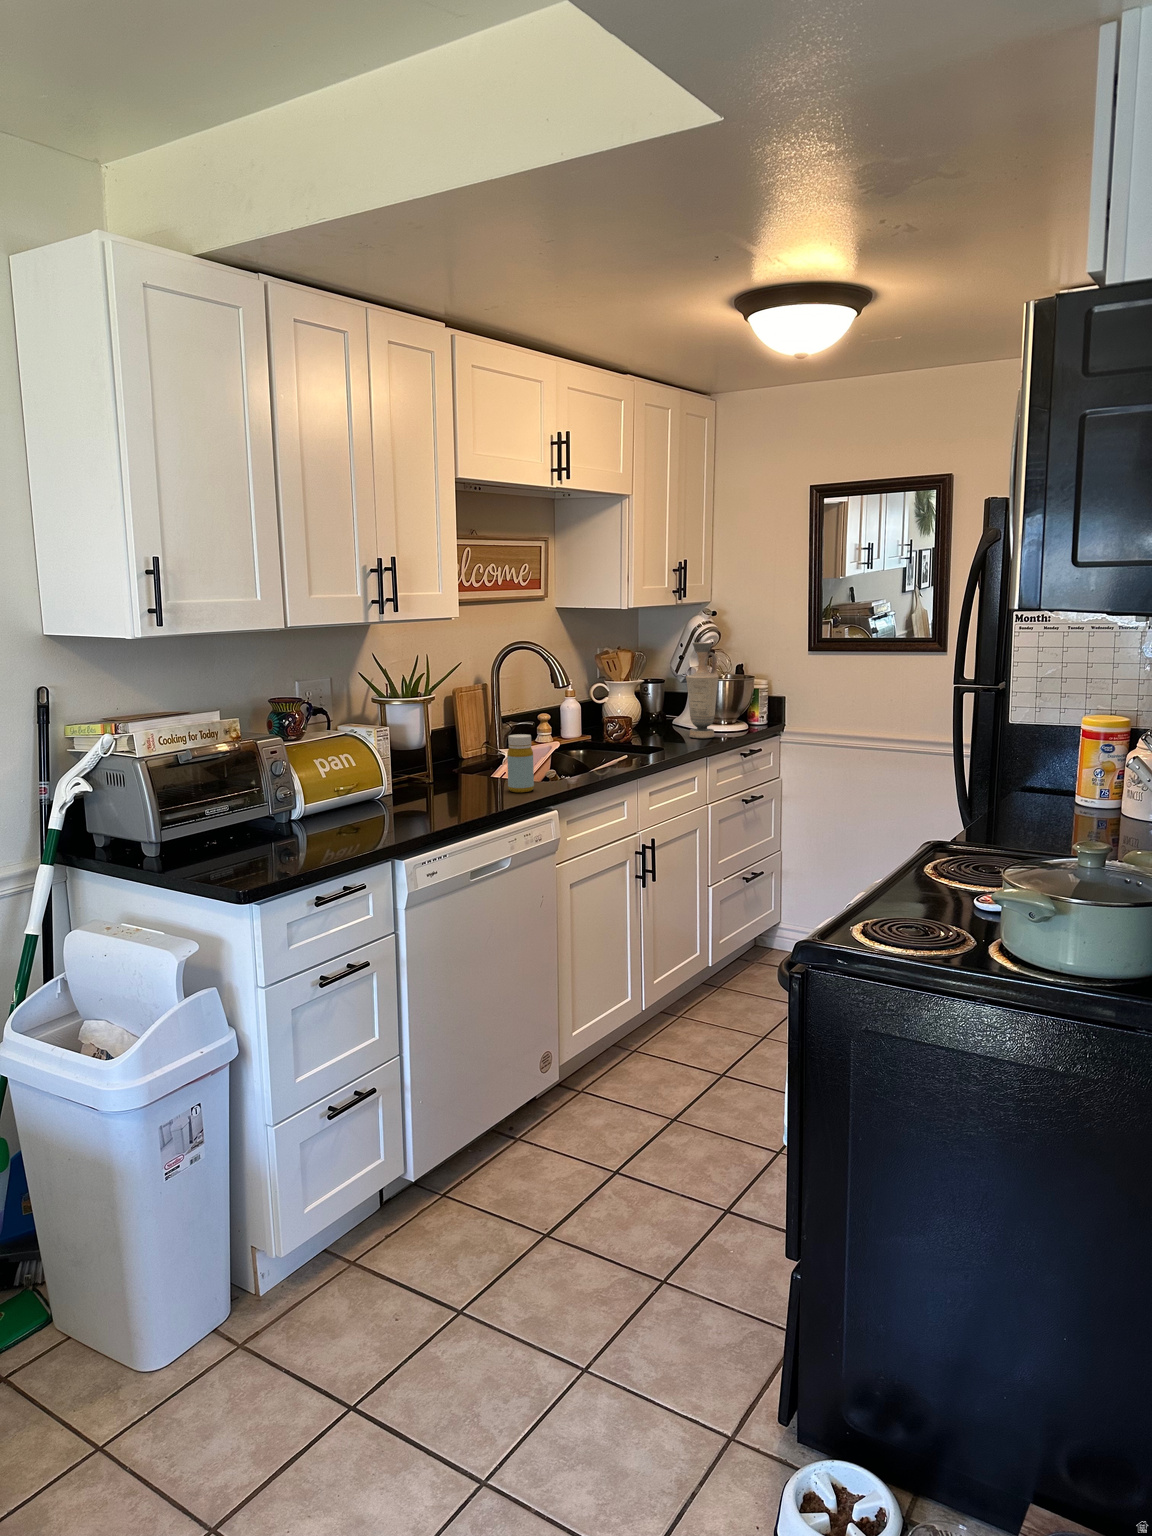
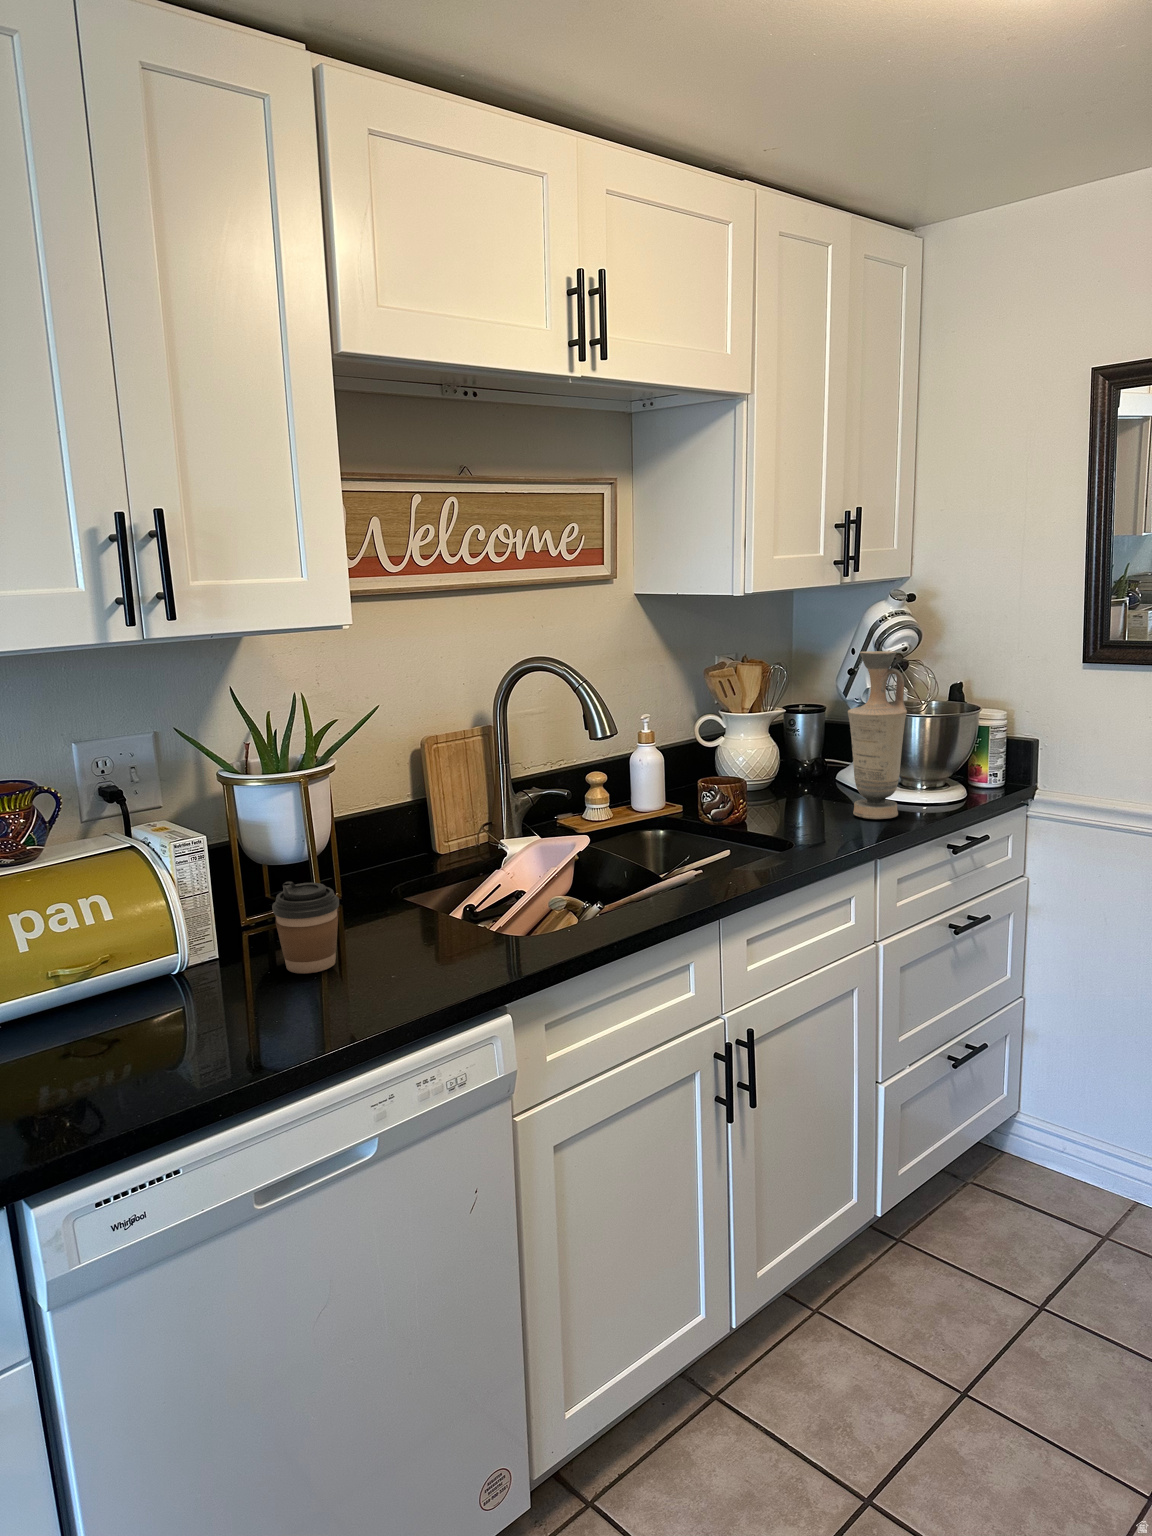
bottle: present [507,734,534,792] -> none [421,856,475,974]
coffee cup: none [428,749,462,795] -> present [272,882,339,973]

